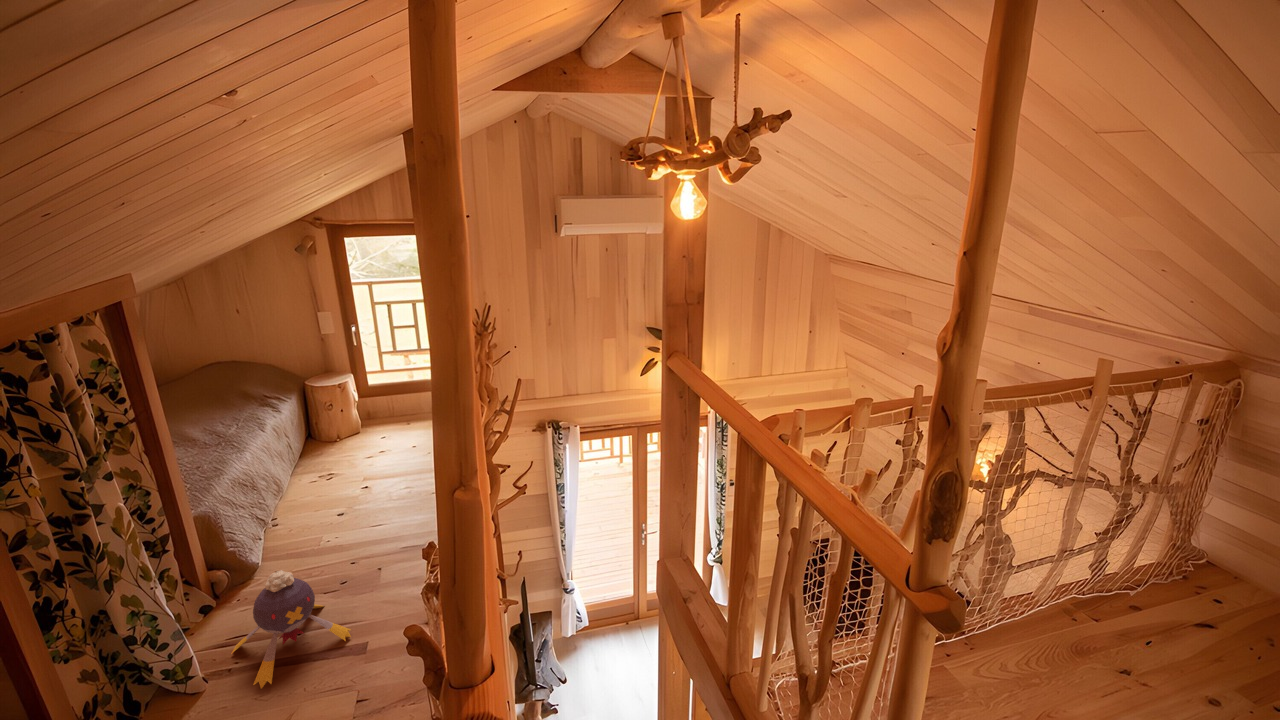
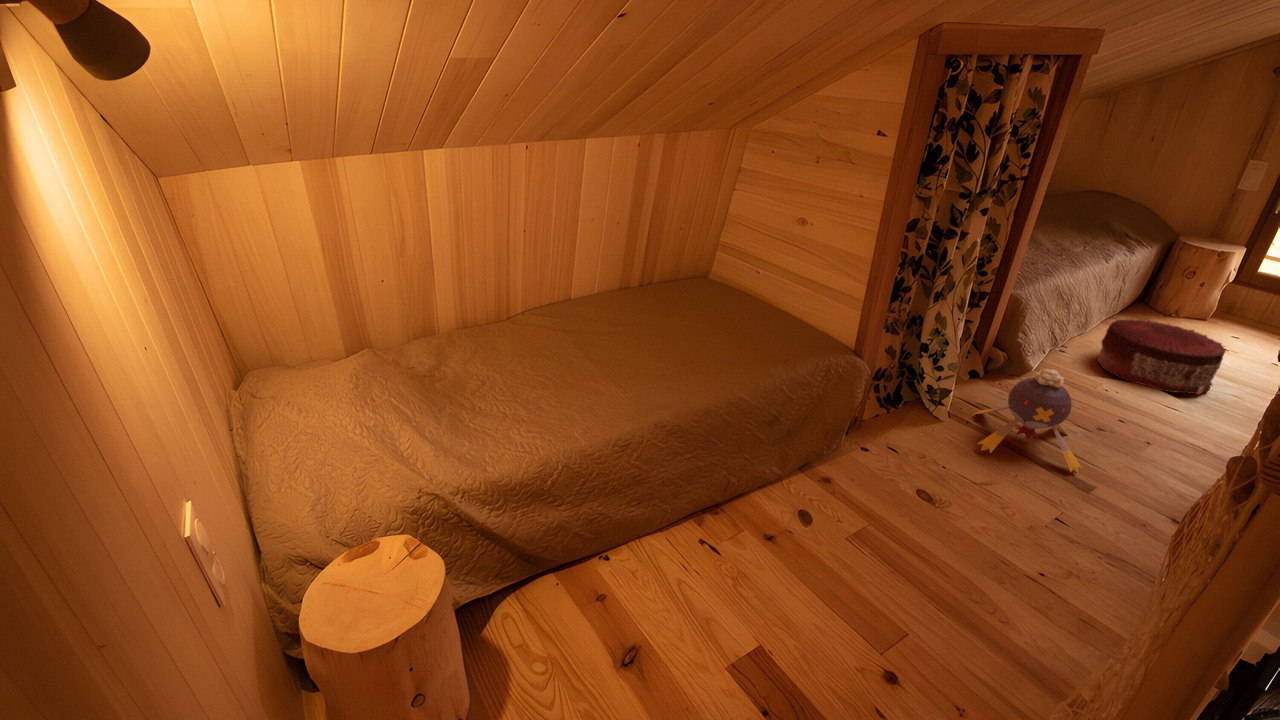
pouf: none [298,454,391,522] -> present [1097,320,1226,394]

